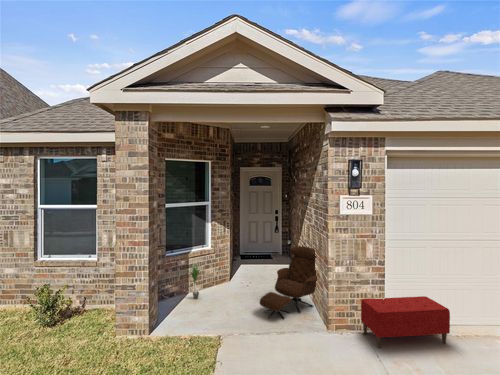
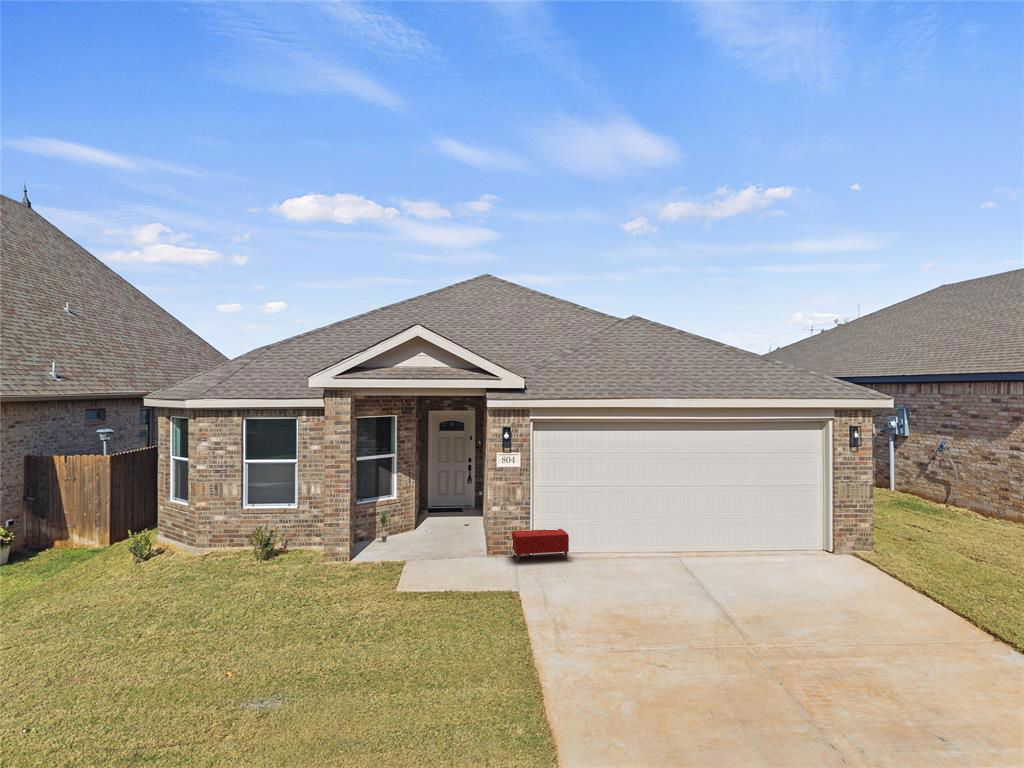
lounge chair: present [260,246,317,319] -> none [438,494,490,551]

